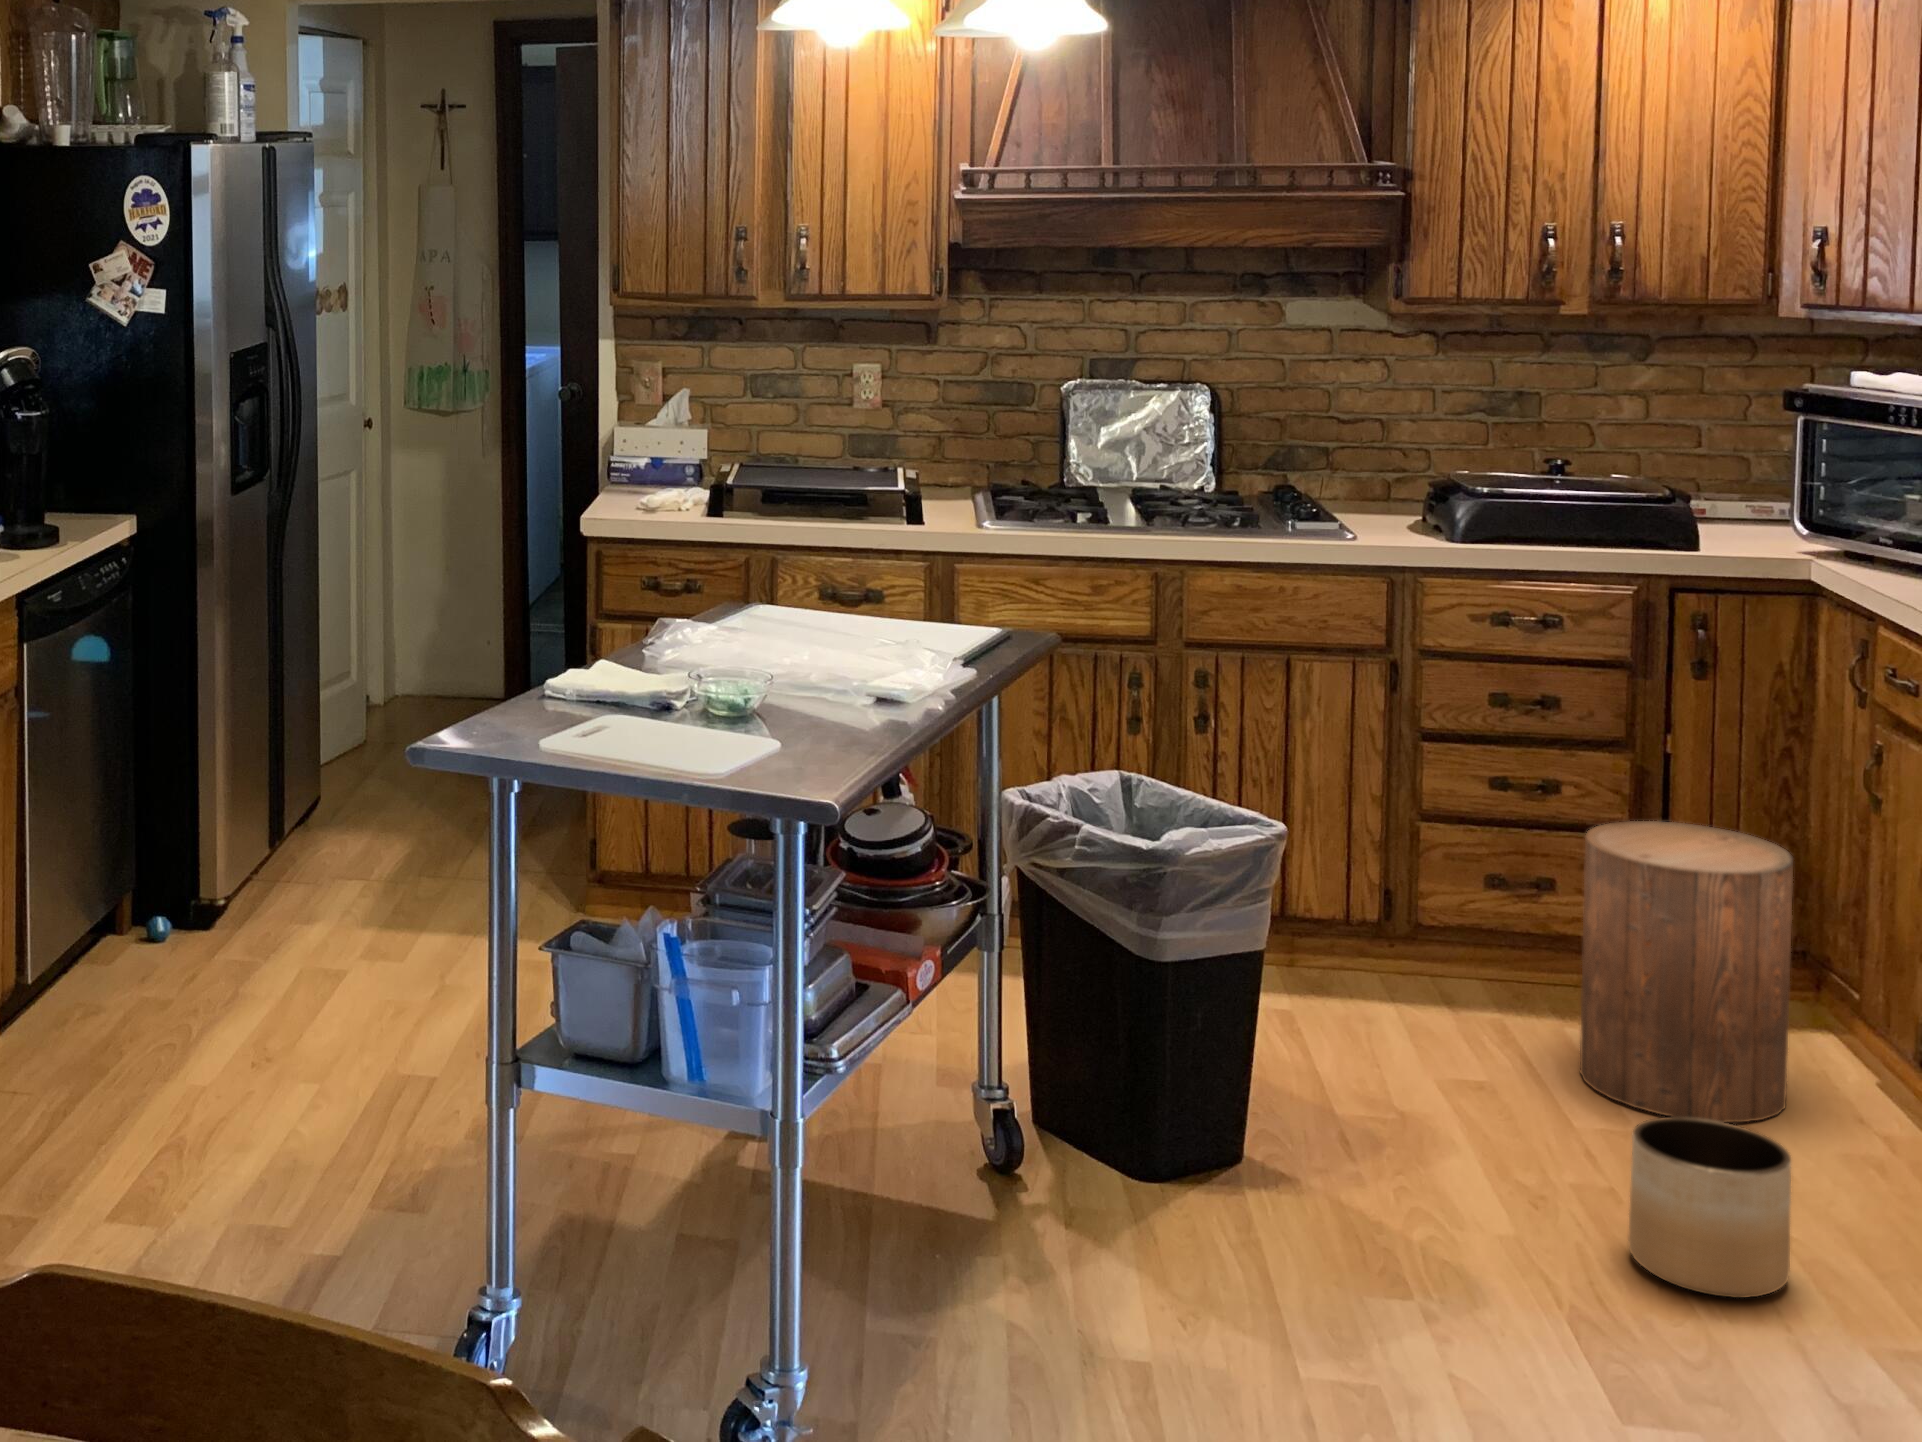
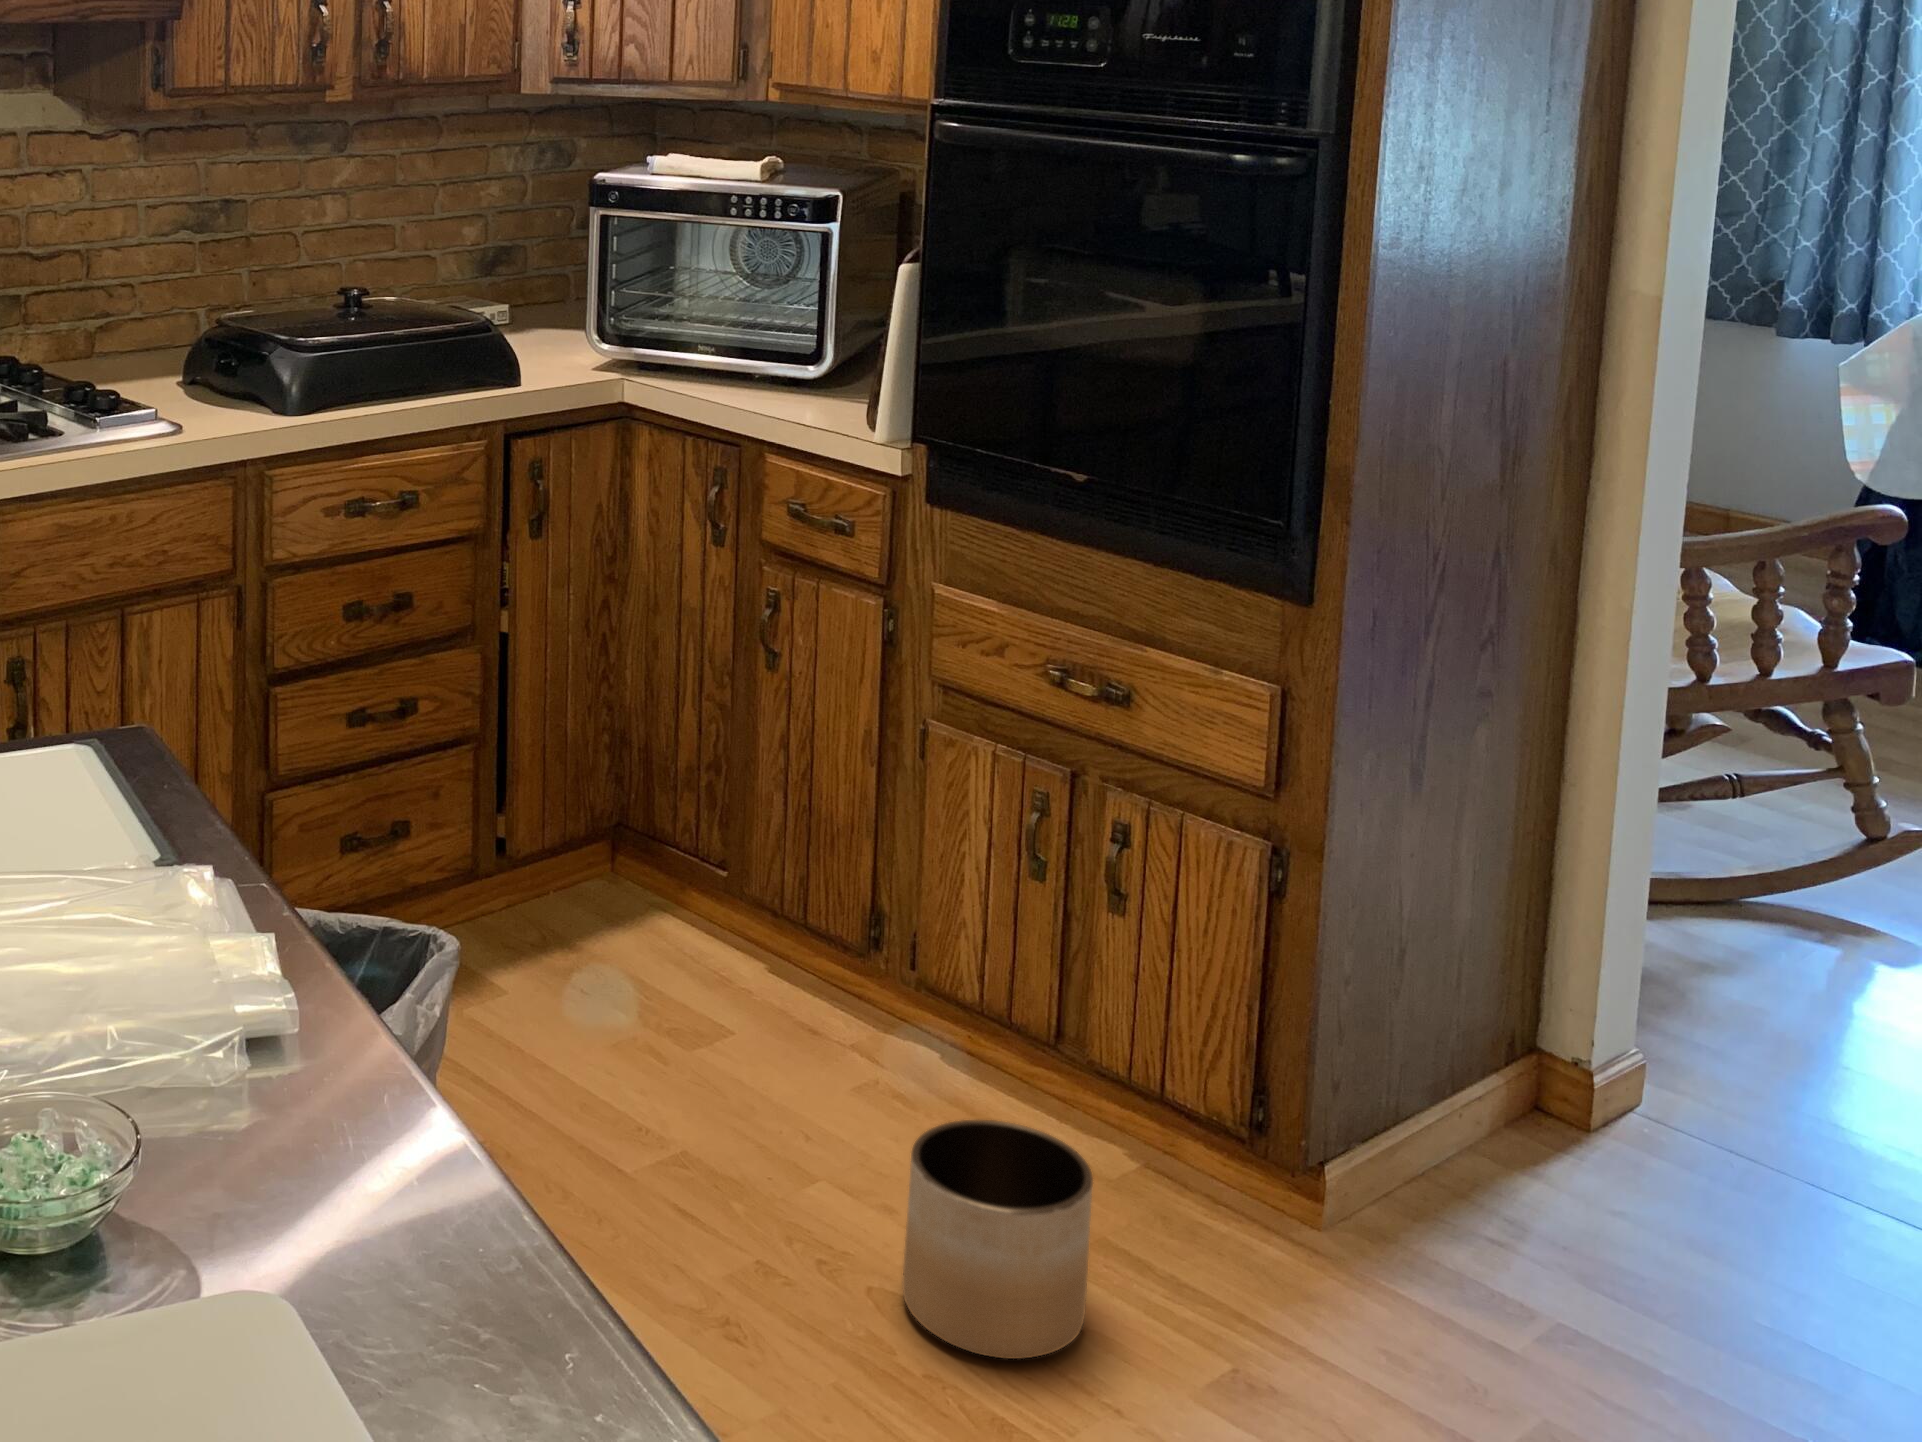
stool: present [1580,821,1793,1122] -> none [545,719,778,1092]

